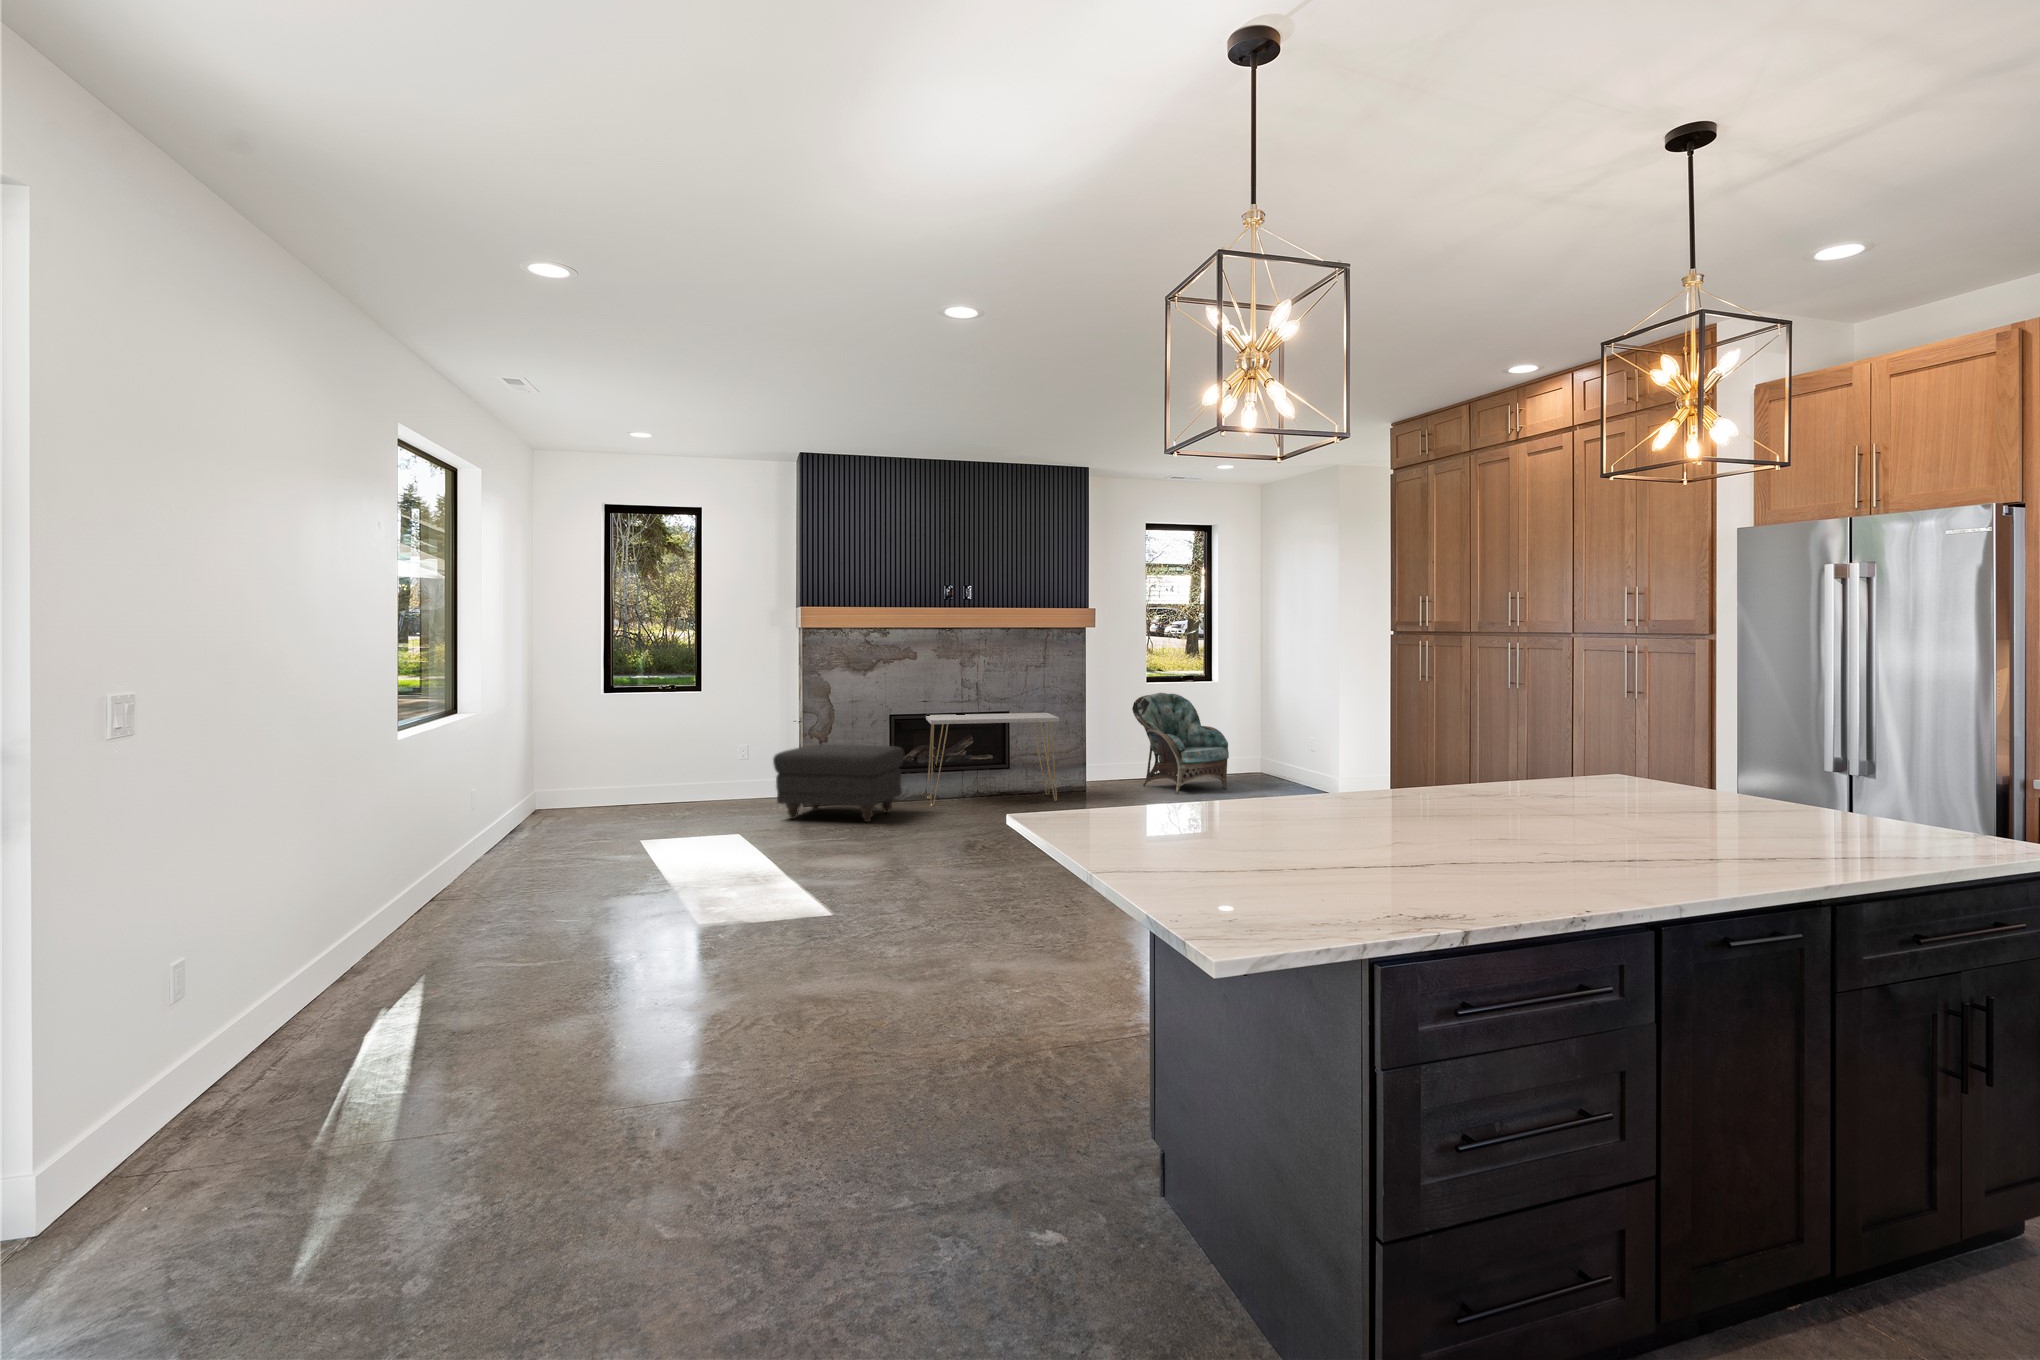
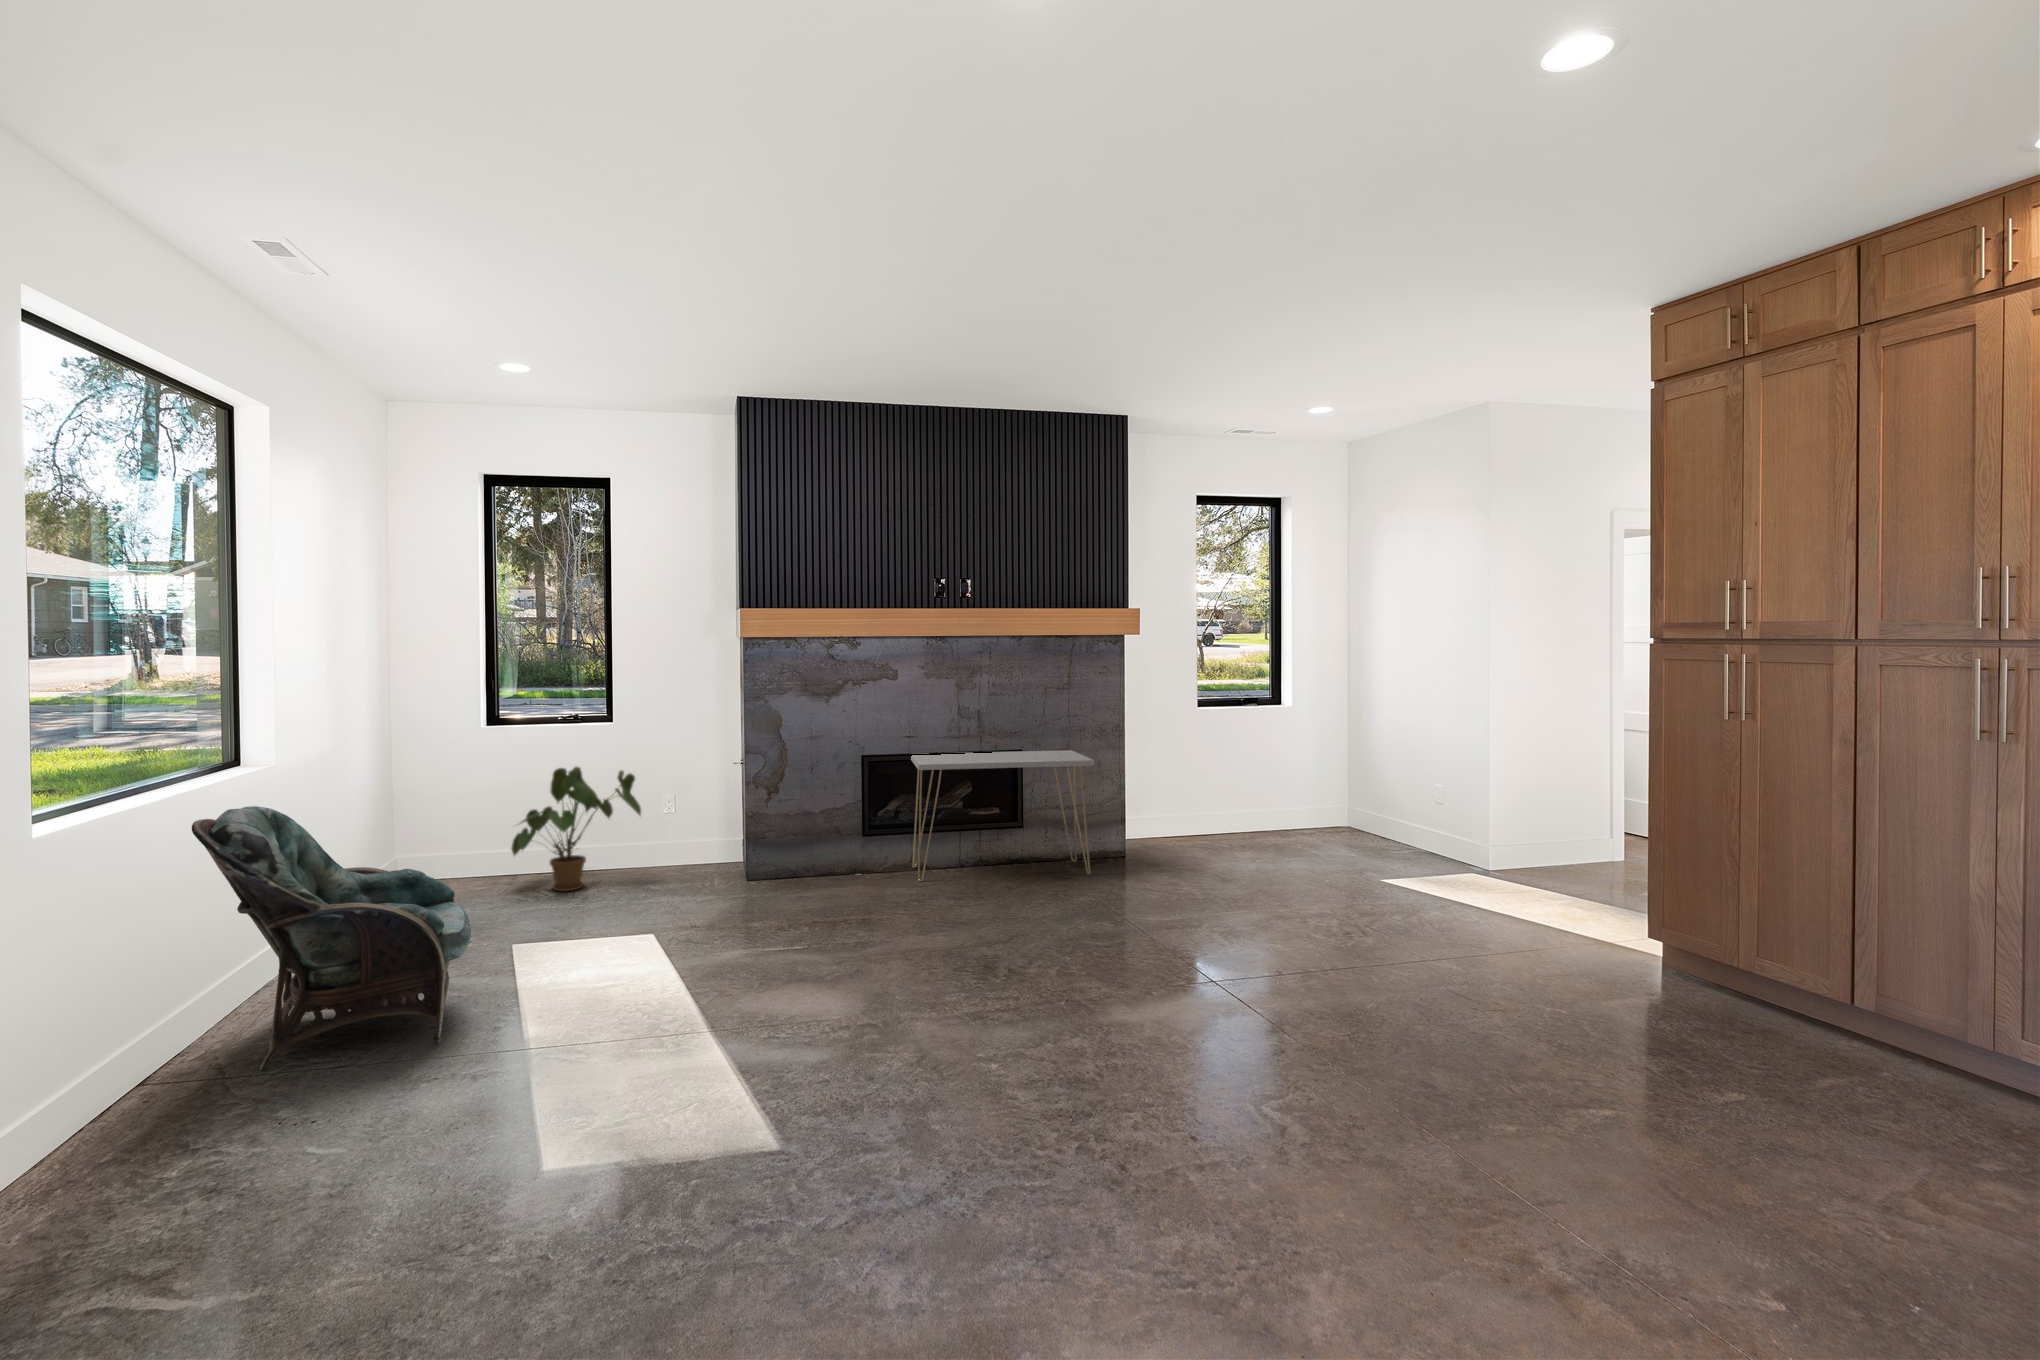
armchair: present [1132,693,1229,794] -> present [192,806,471,1070]
house plant: none [626,724,725,814] -> present [511,767,641,891]
ottoman: present [773,744,904,822] -> none [702,798,883,914]

